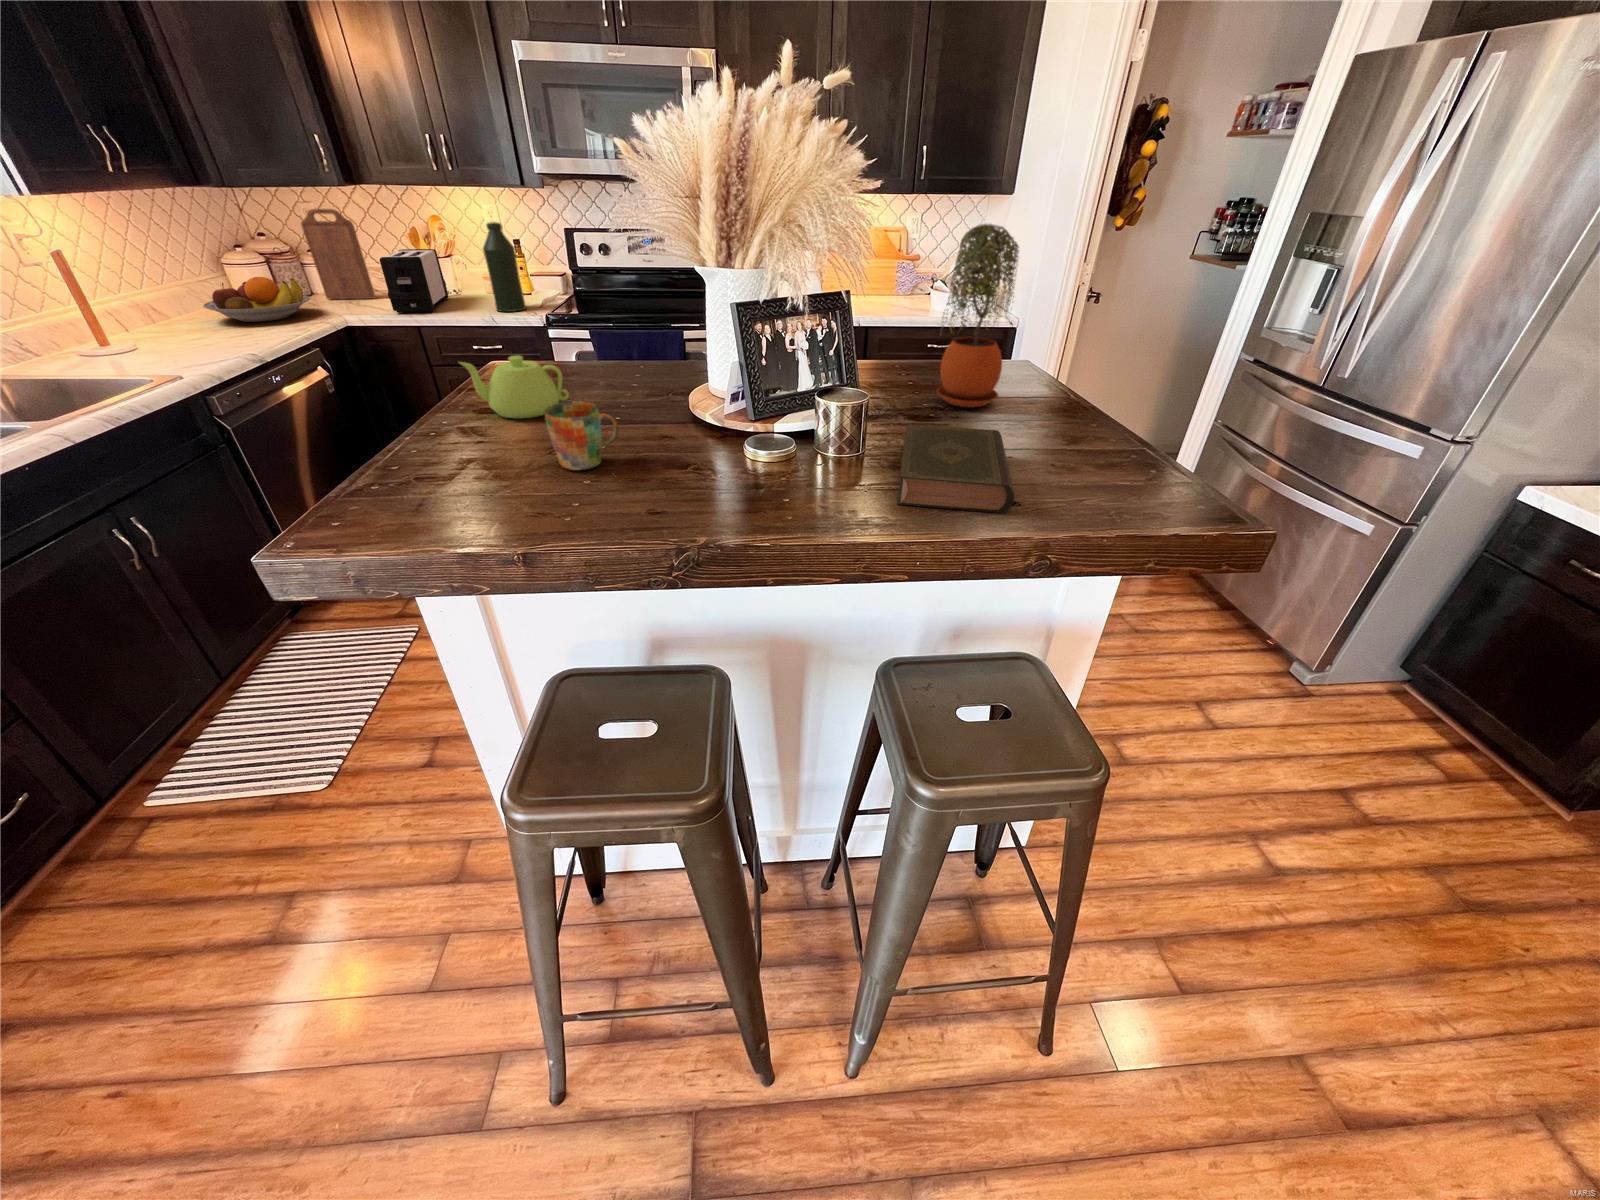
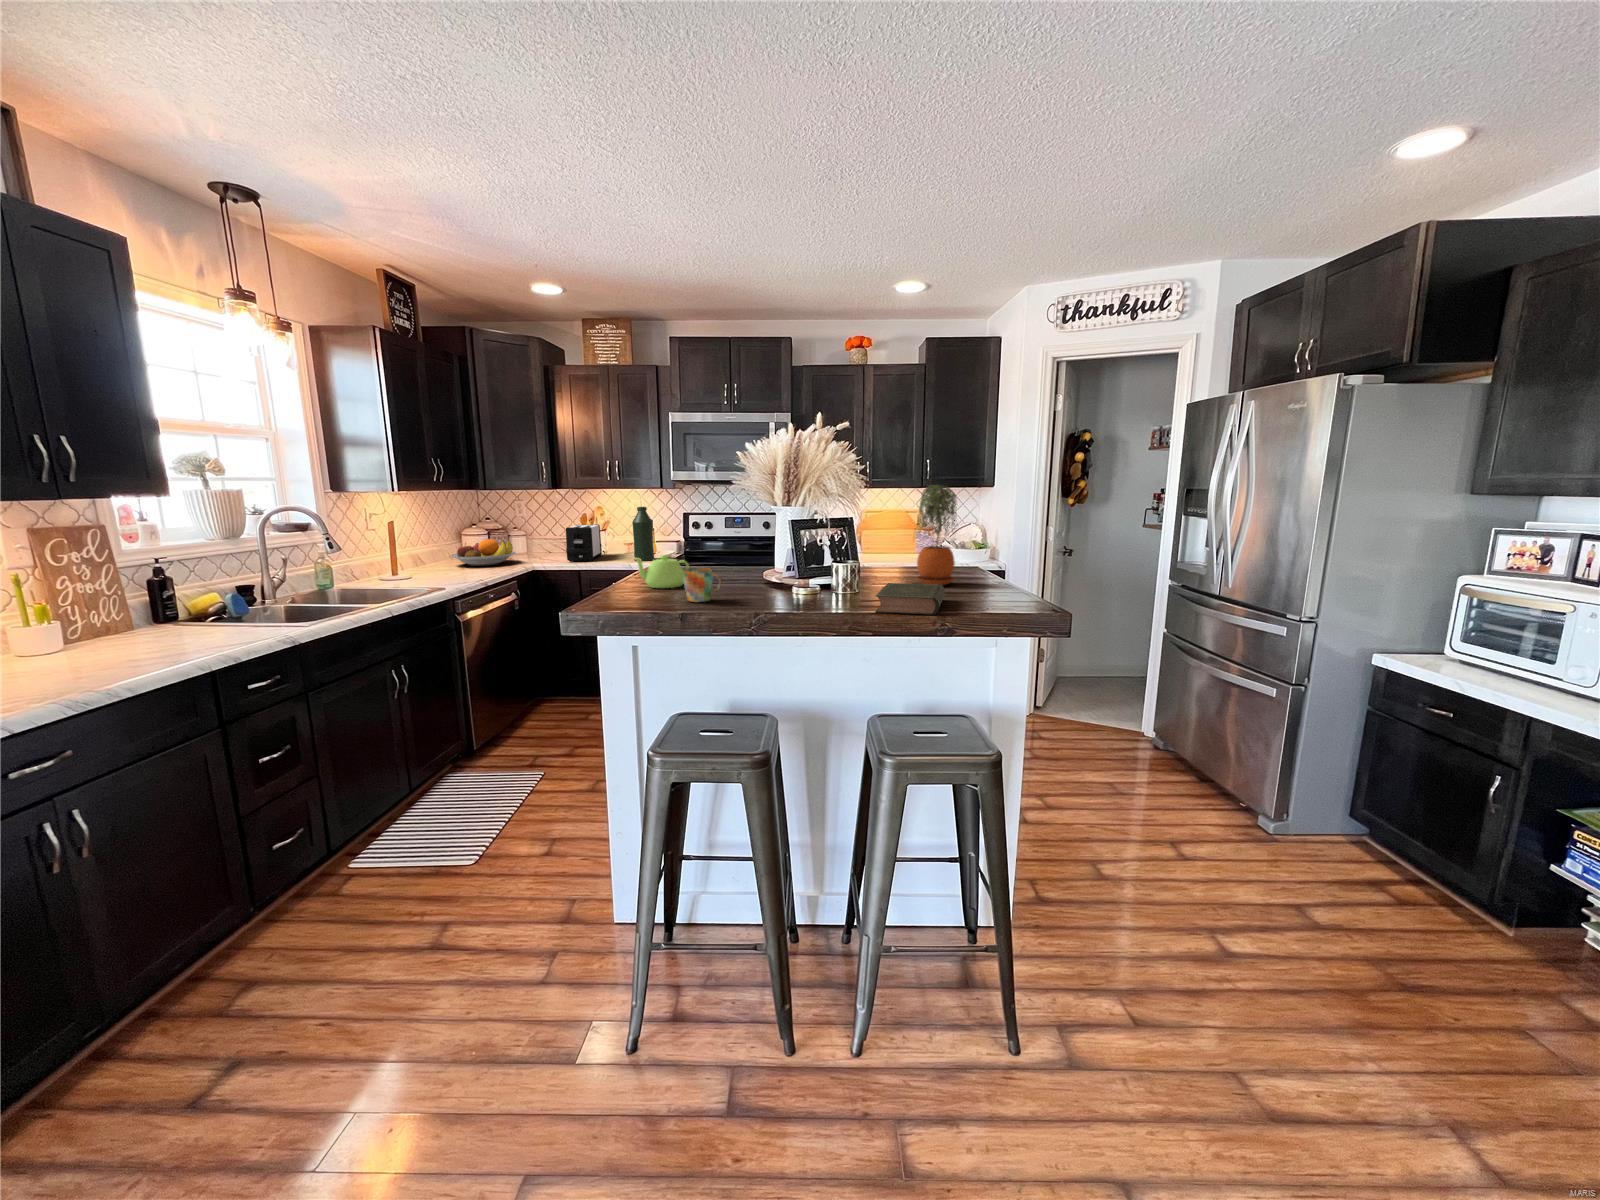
cutting board: present [301,209,375,299] -> none [518,502,554,556]

